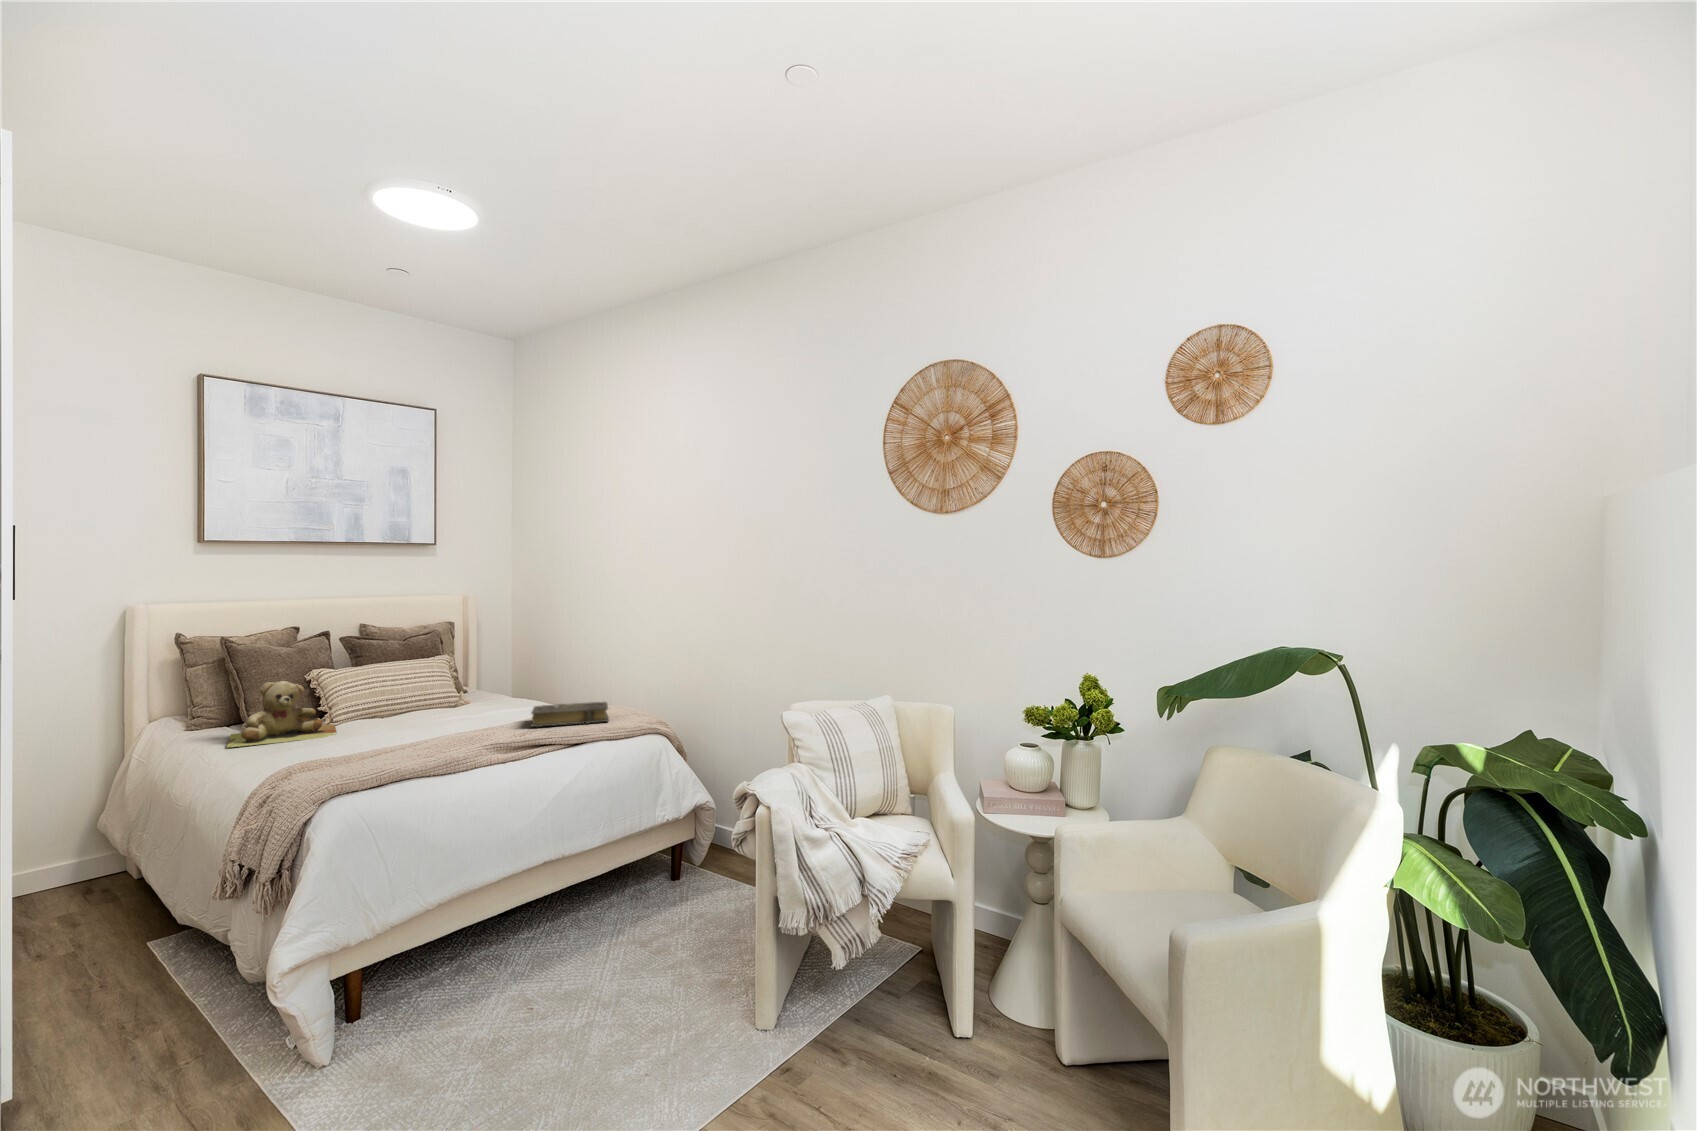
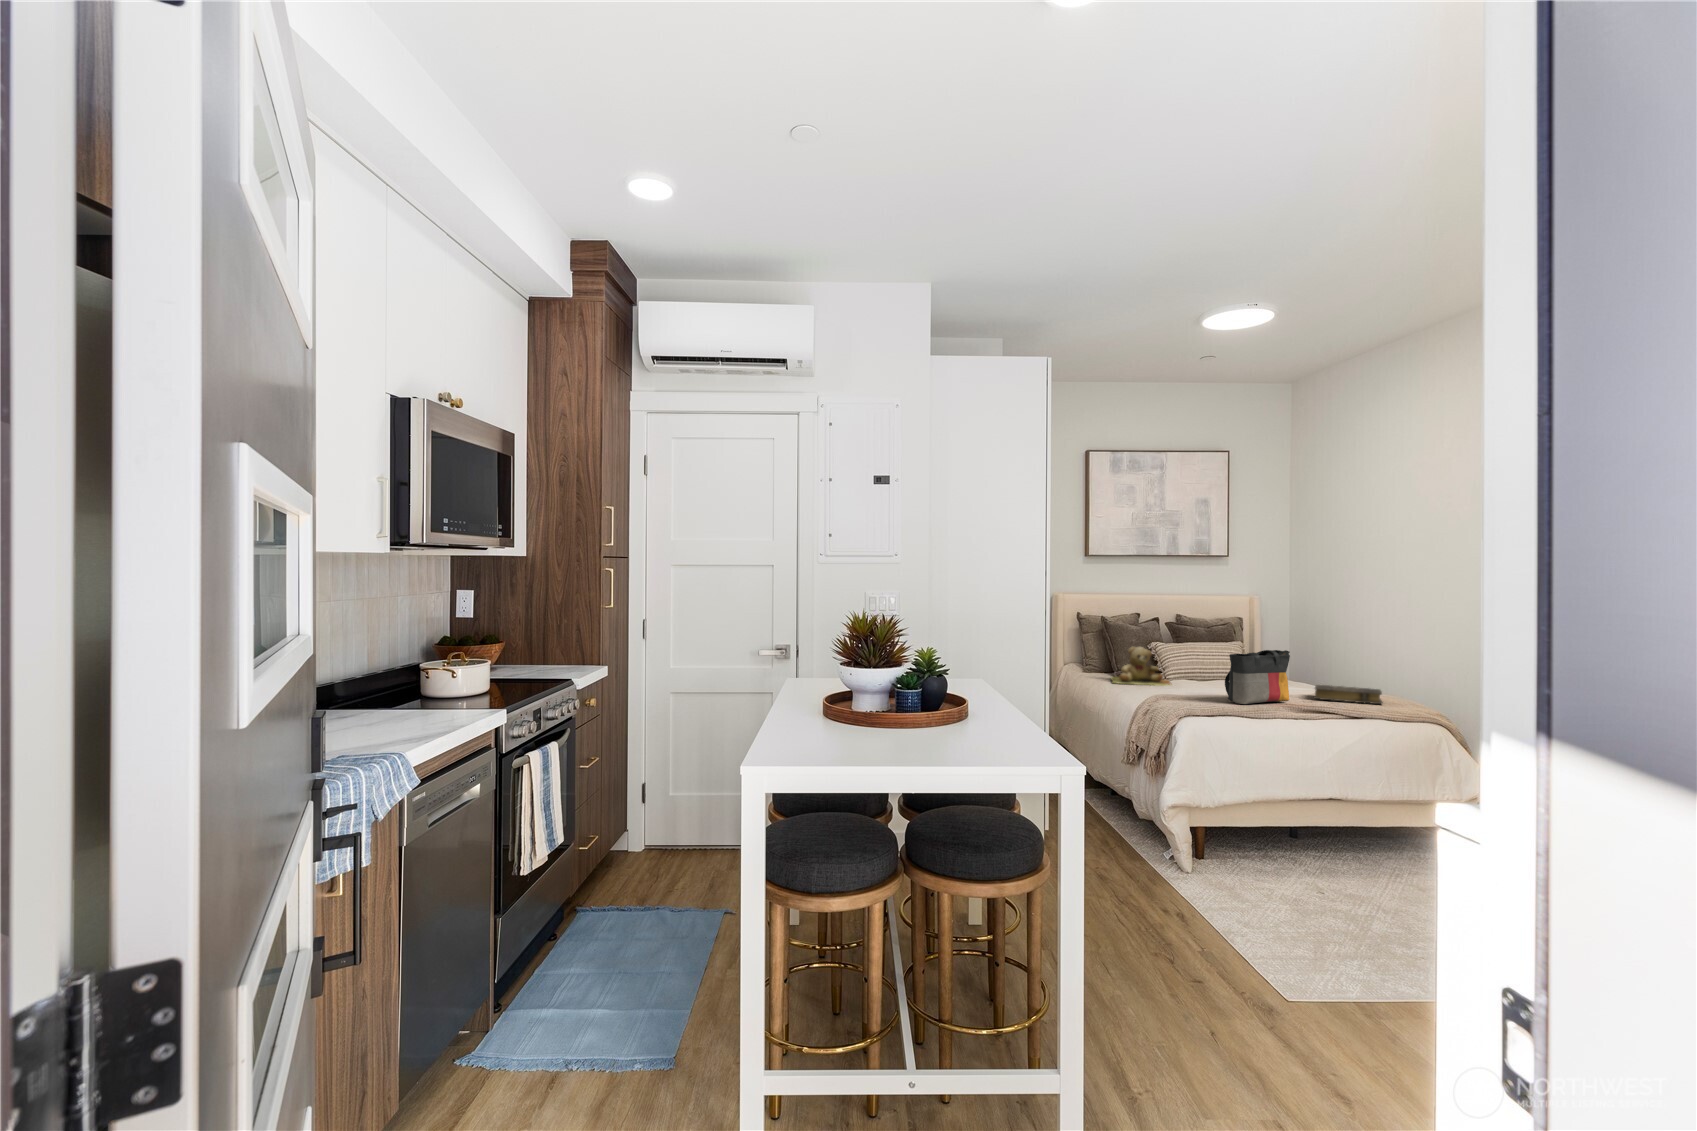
tote bag: none [406,668,498,756] -> present [1225,650,1290,704]

